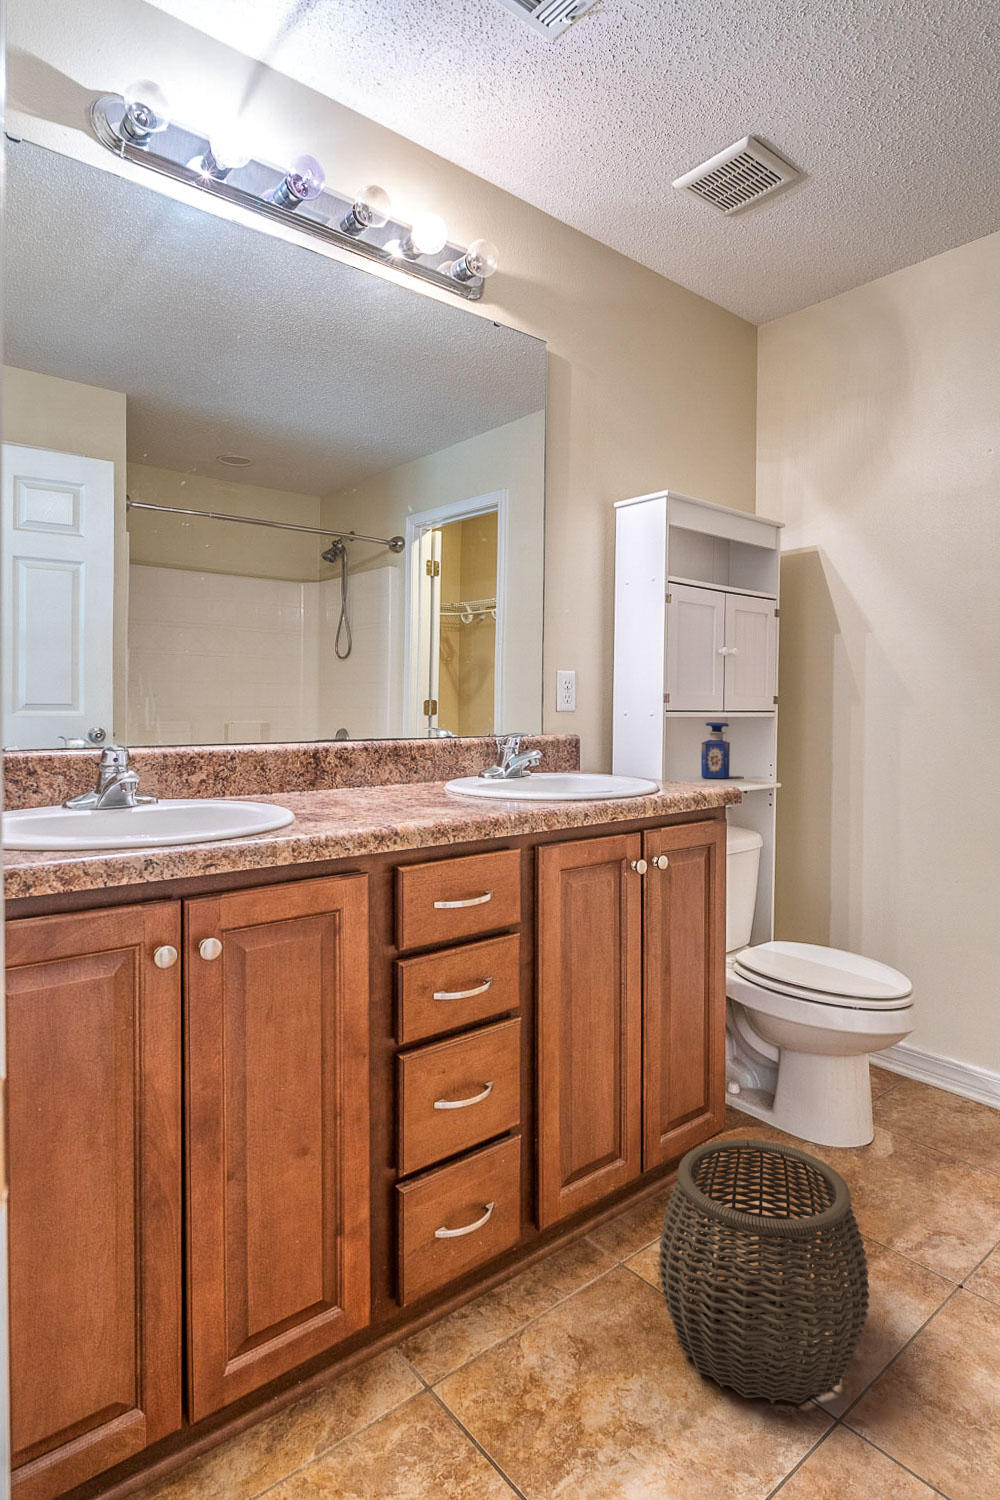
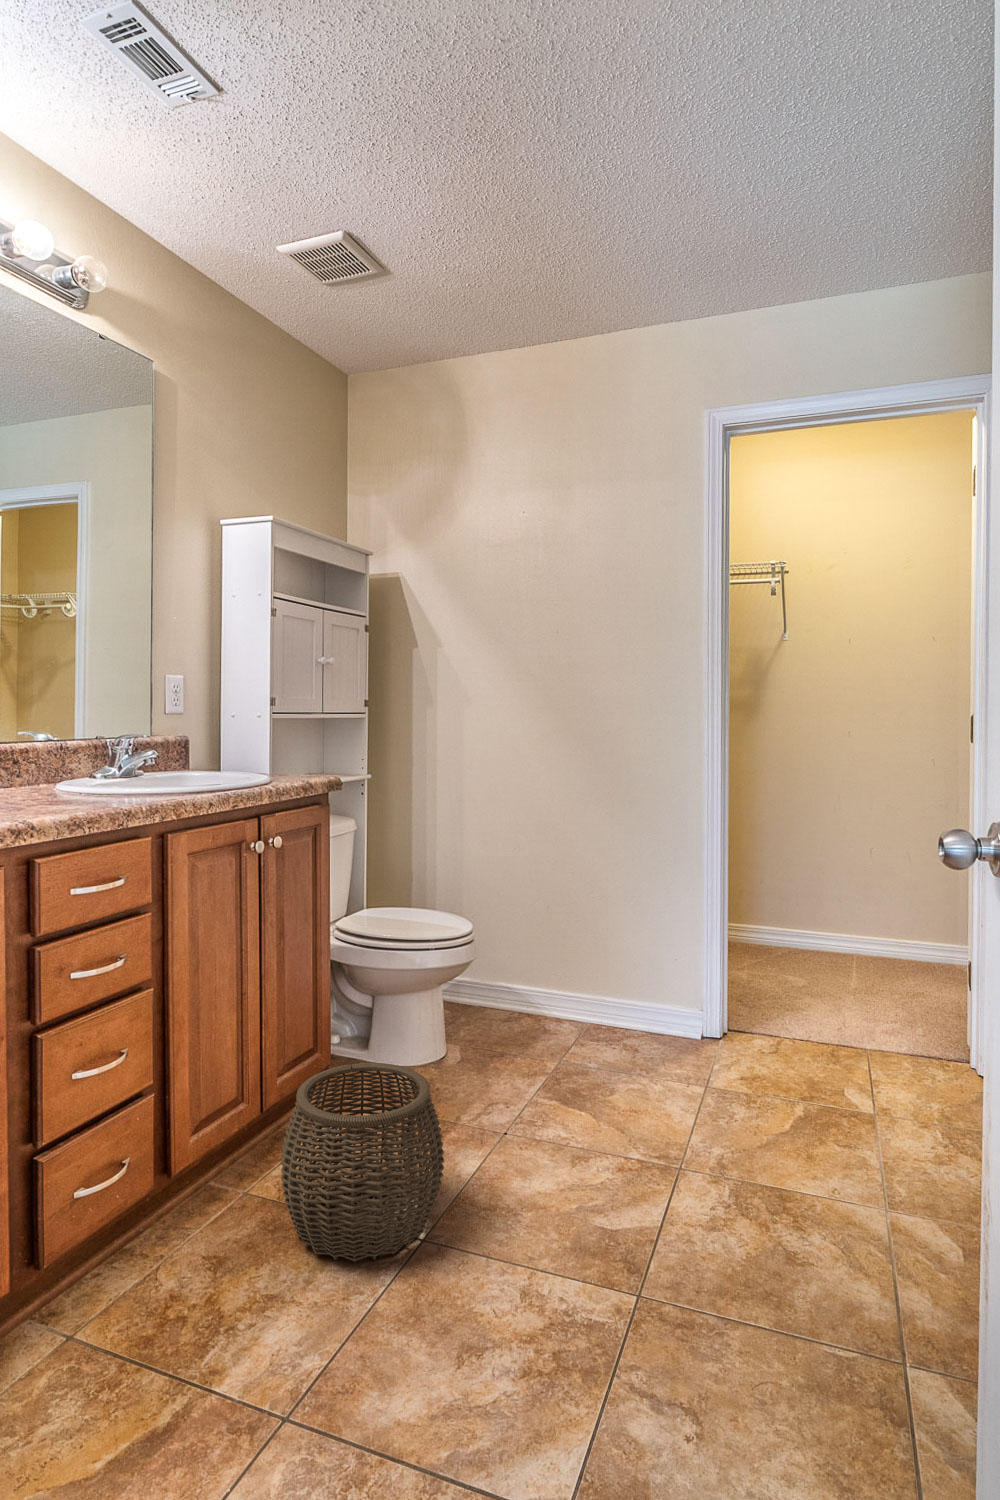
perfume bottle: present [701,721,730,778] -> none [304,721,328,770]

